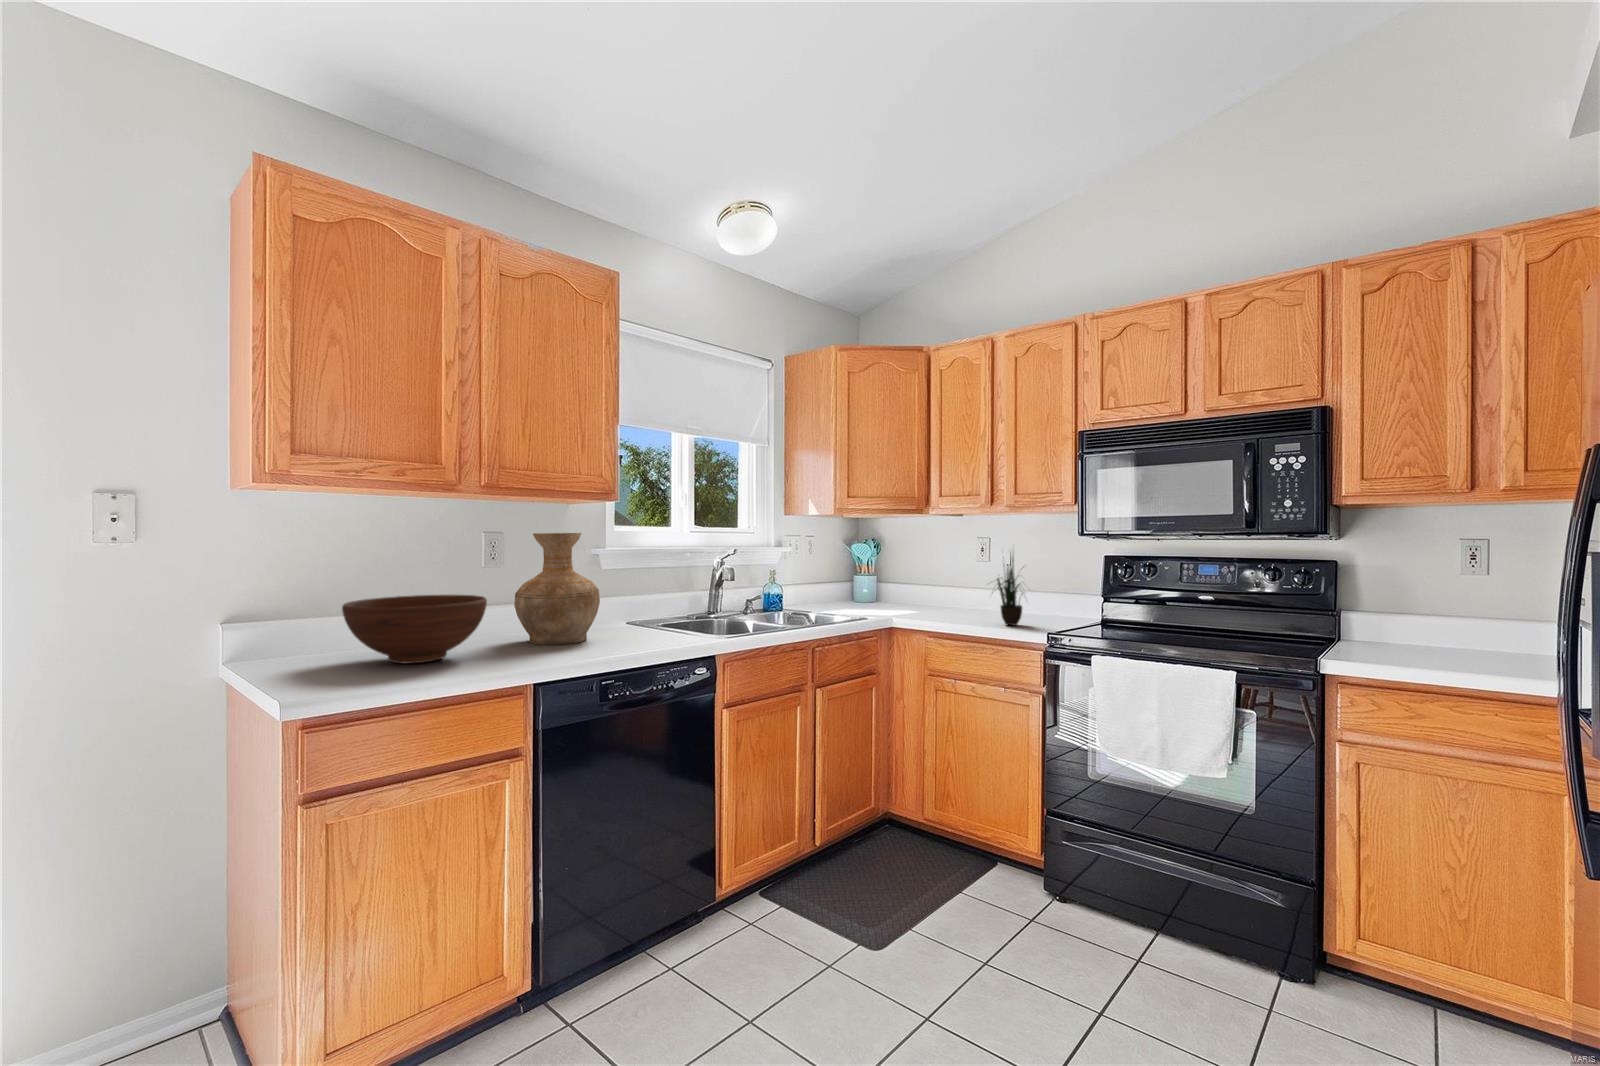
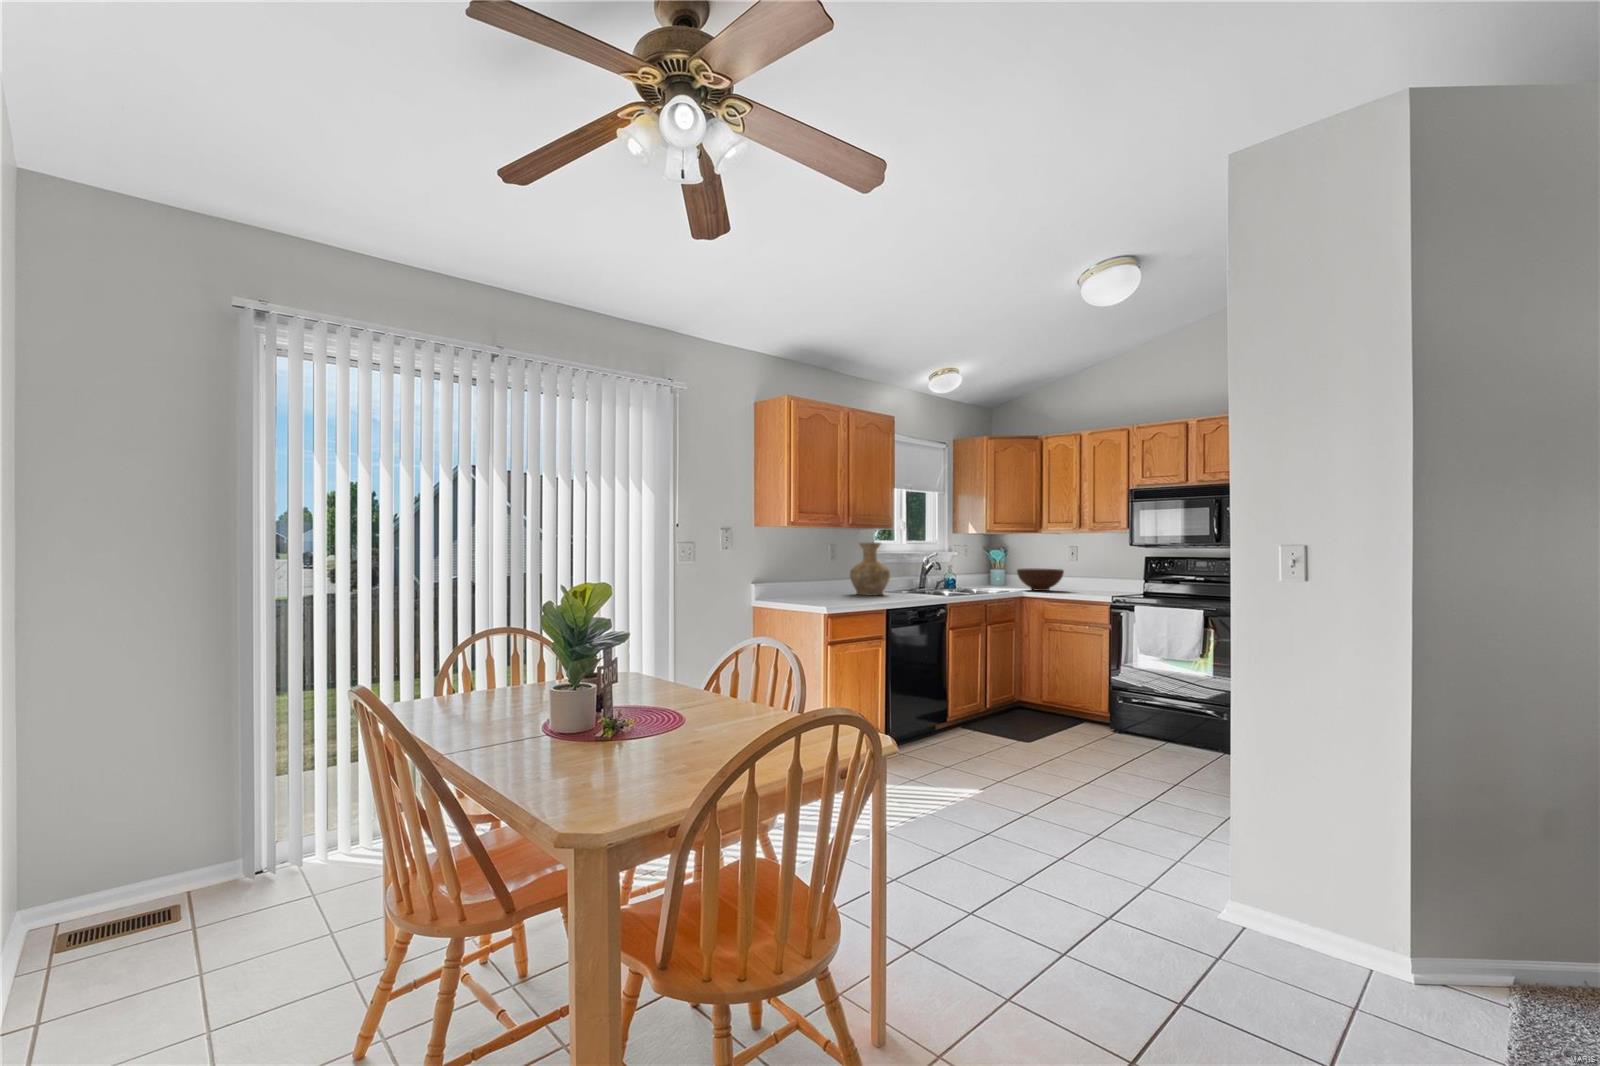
potted plant: present [997,554,1022,625] -> none [1077,546,1104,594]
fruit bowl: present [342,595,487,664] -> present [1017,568,1064,591]

